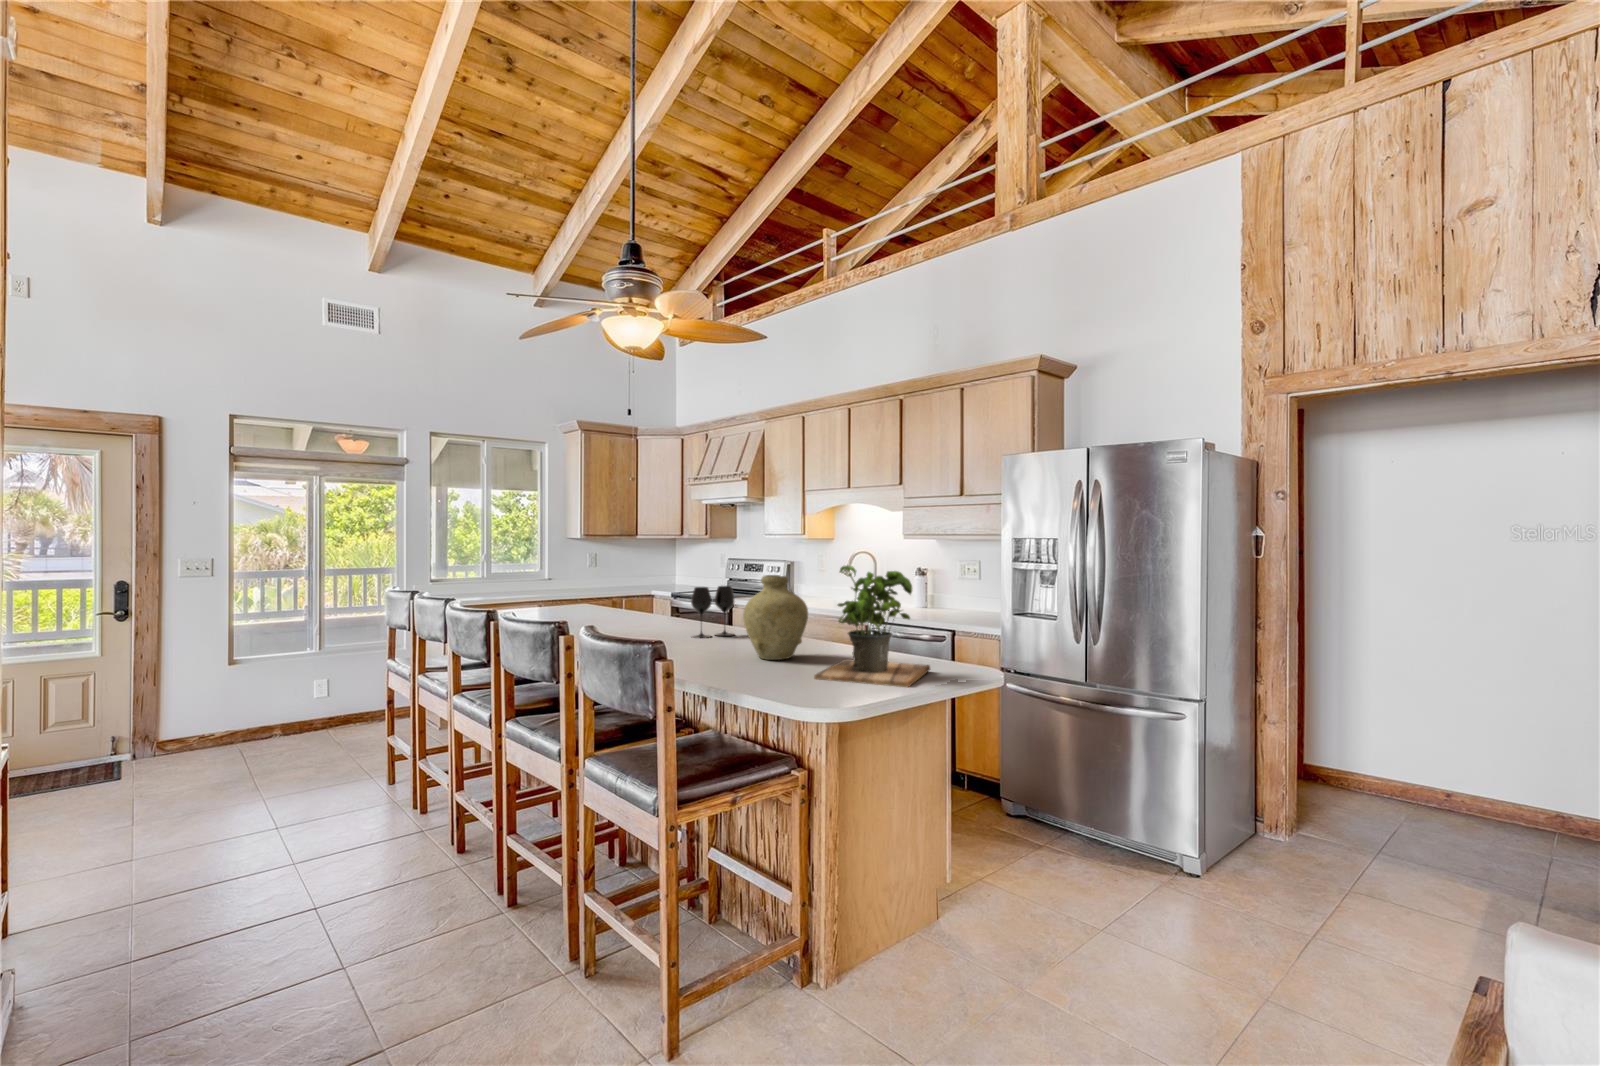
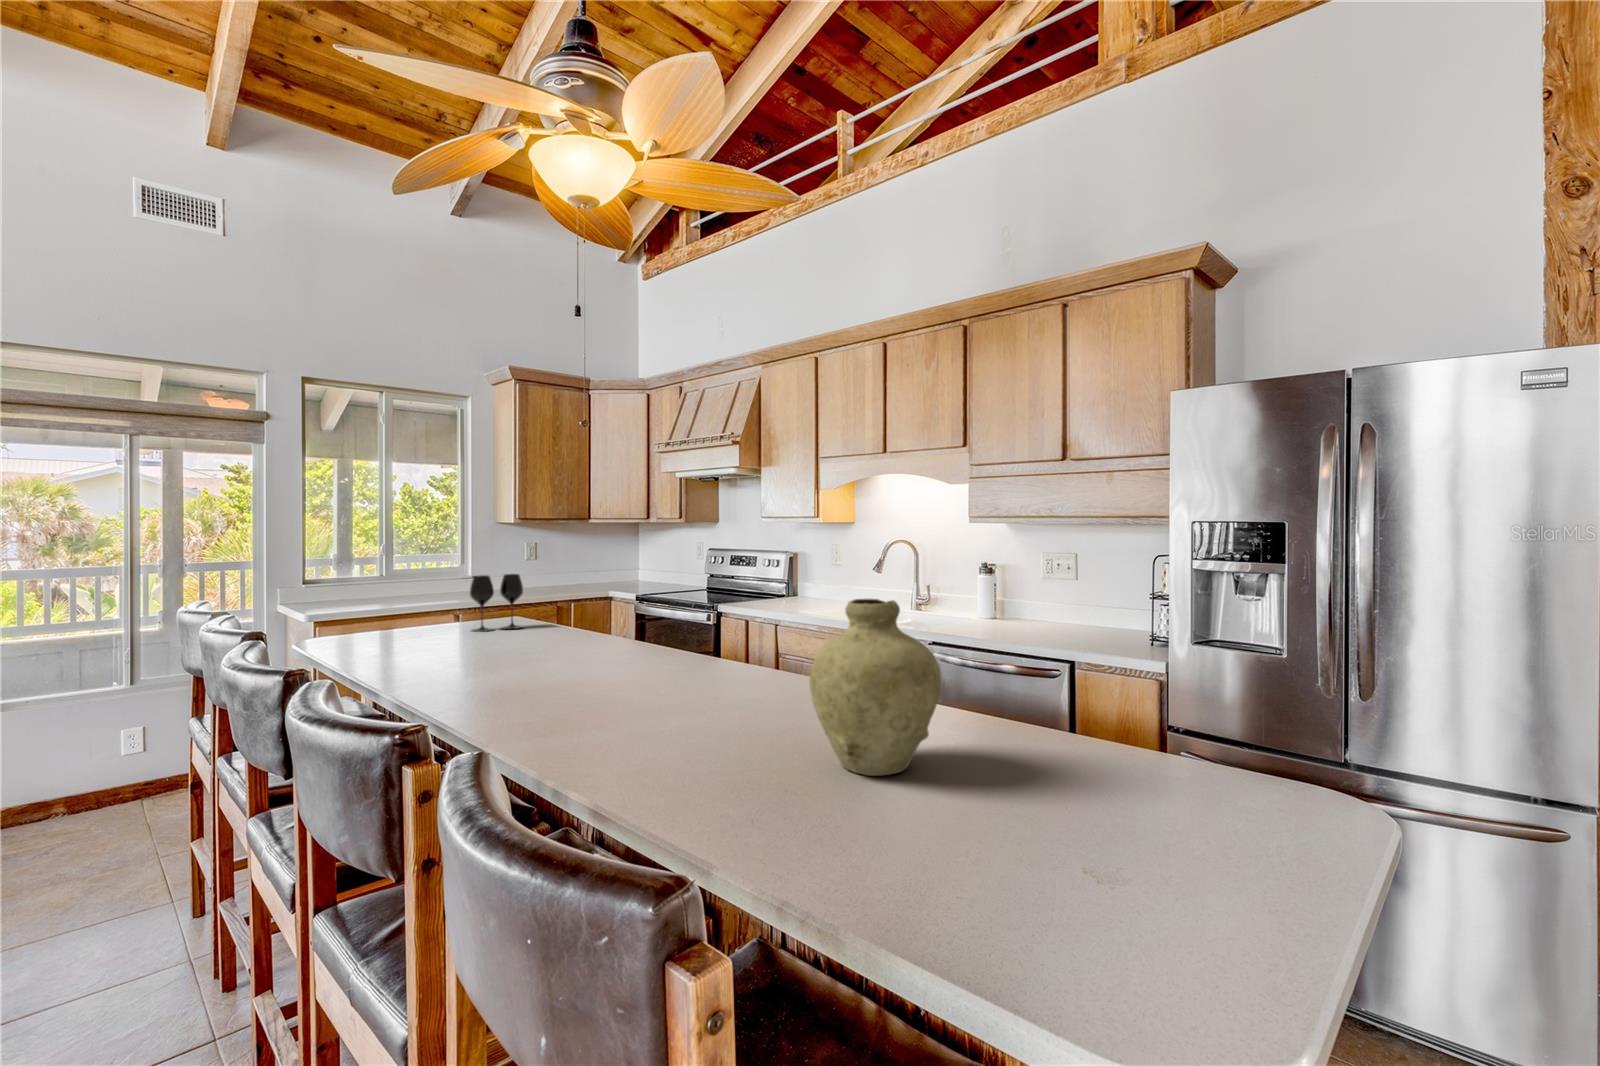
potted plant: present [814,566,930,687] -> none [1029,590,1300,911]
wine glass: present [691,586,734,638] -> present [470,574,523,632]

